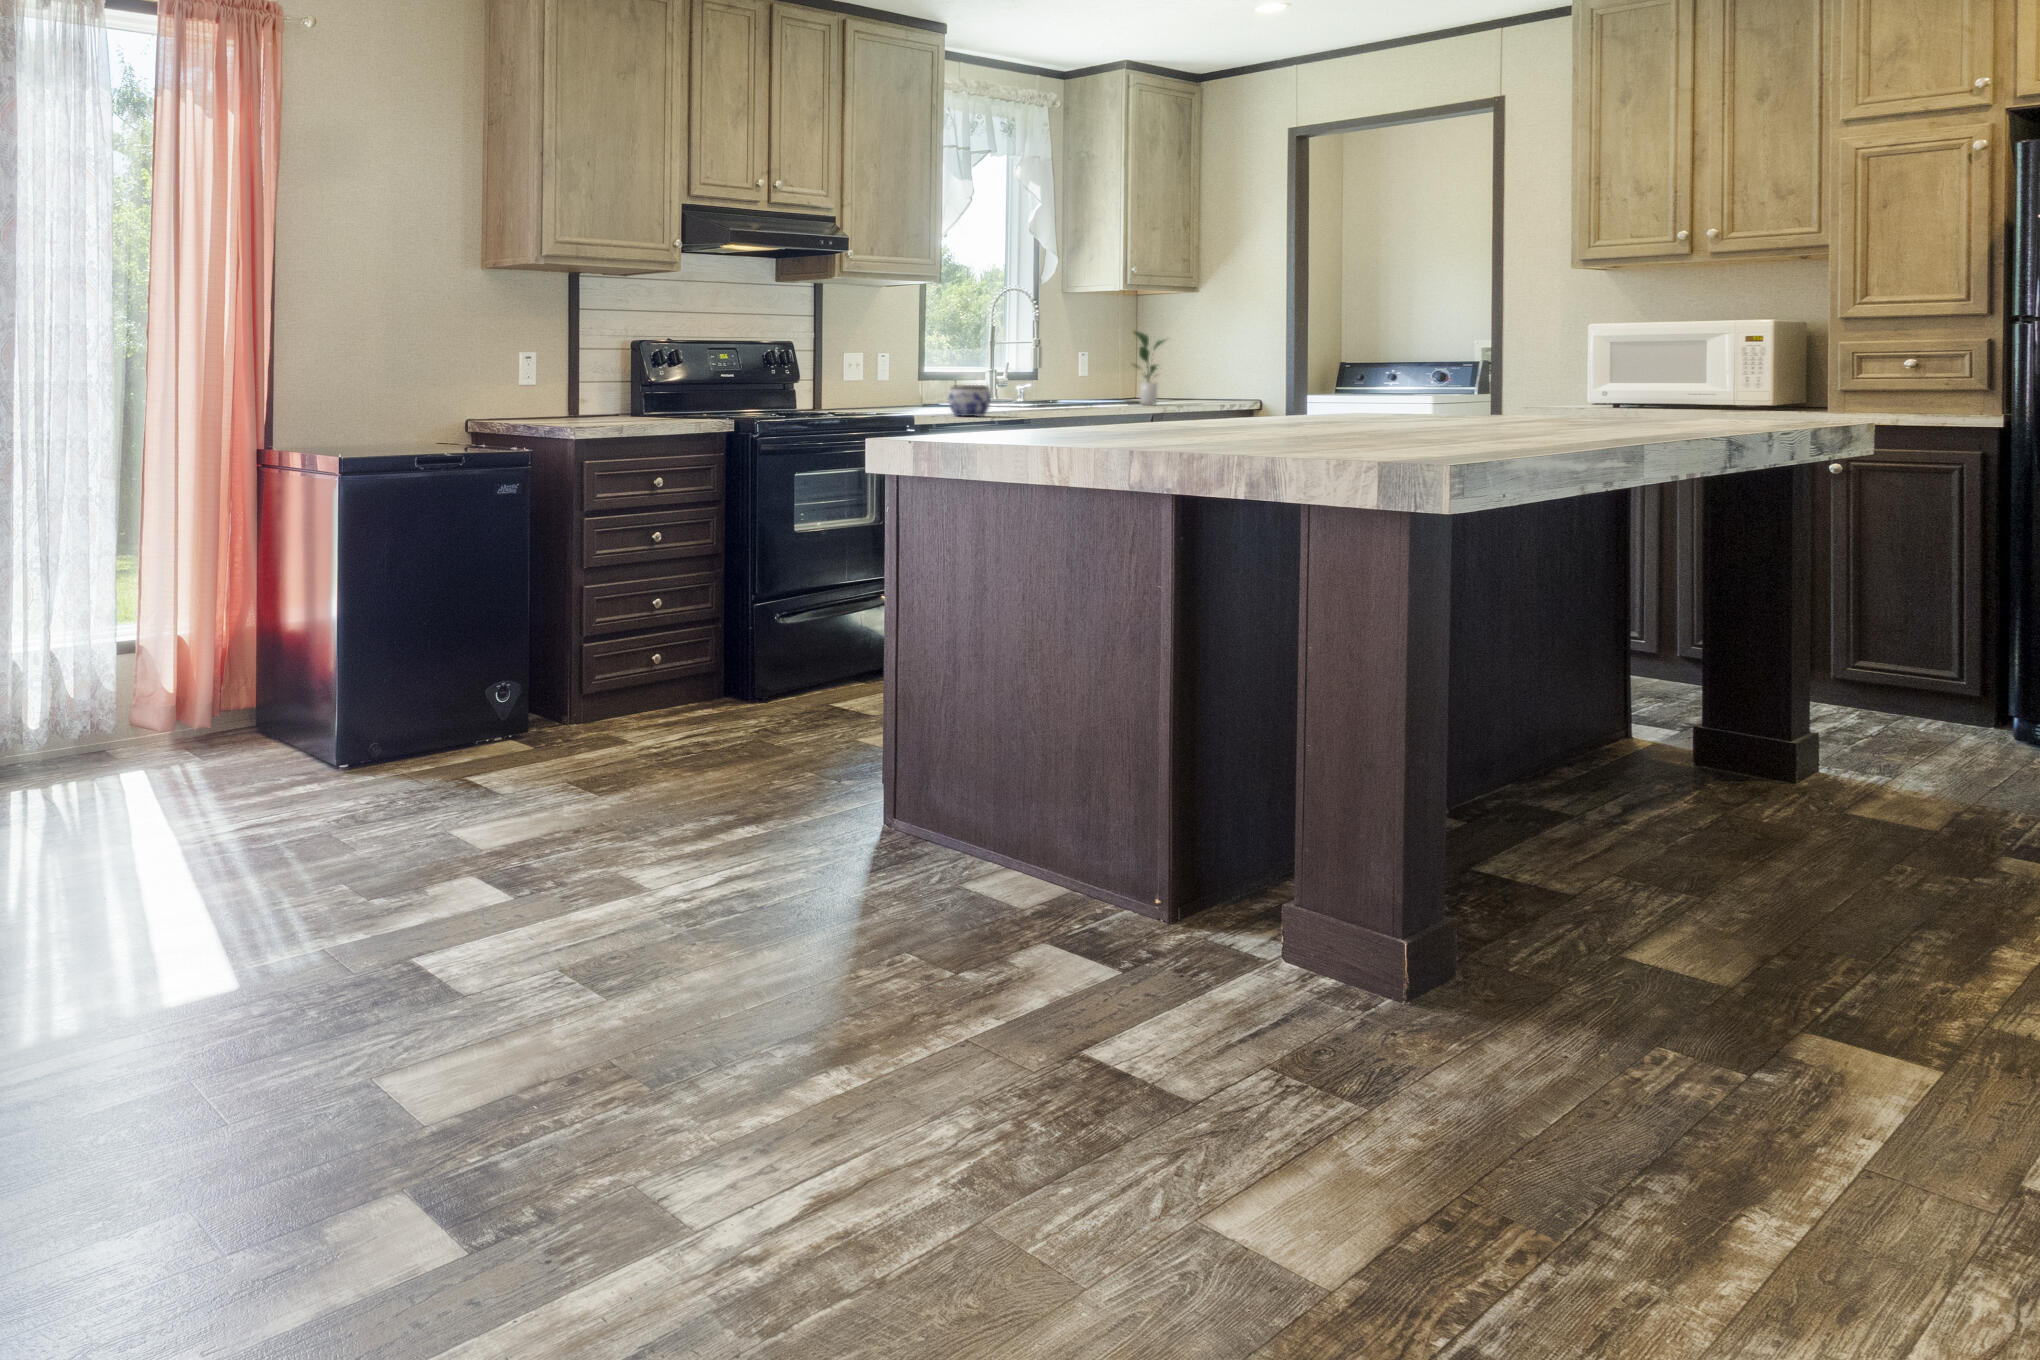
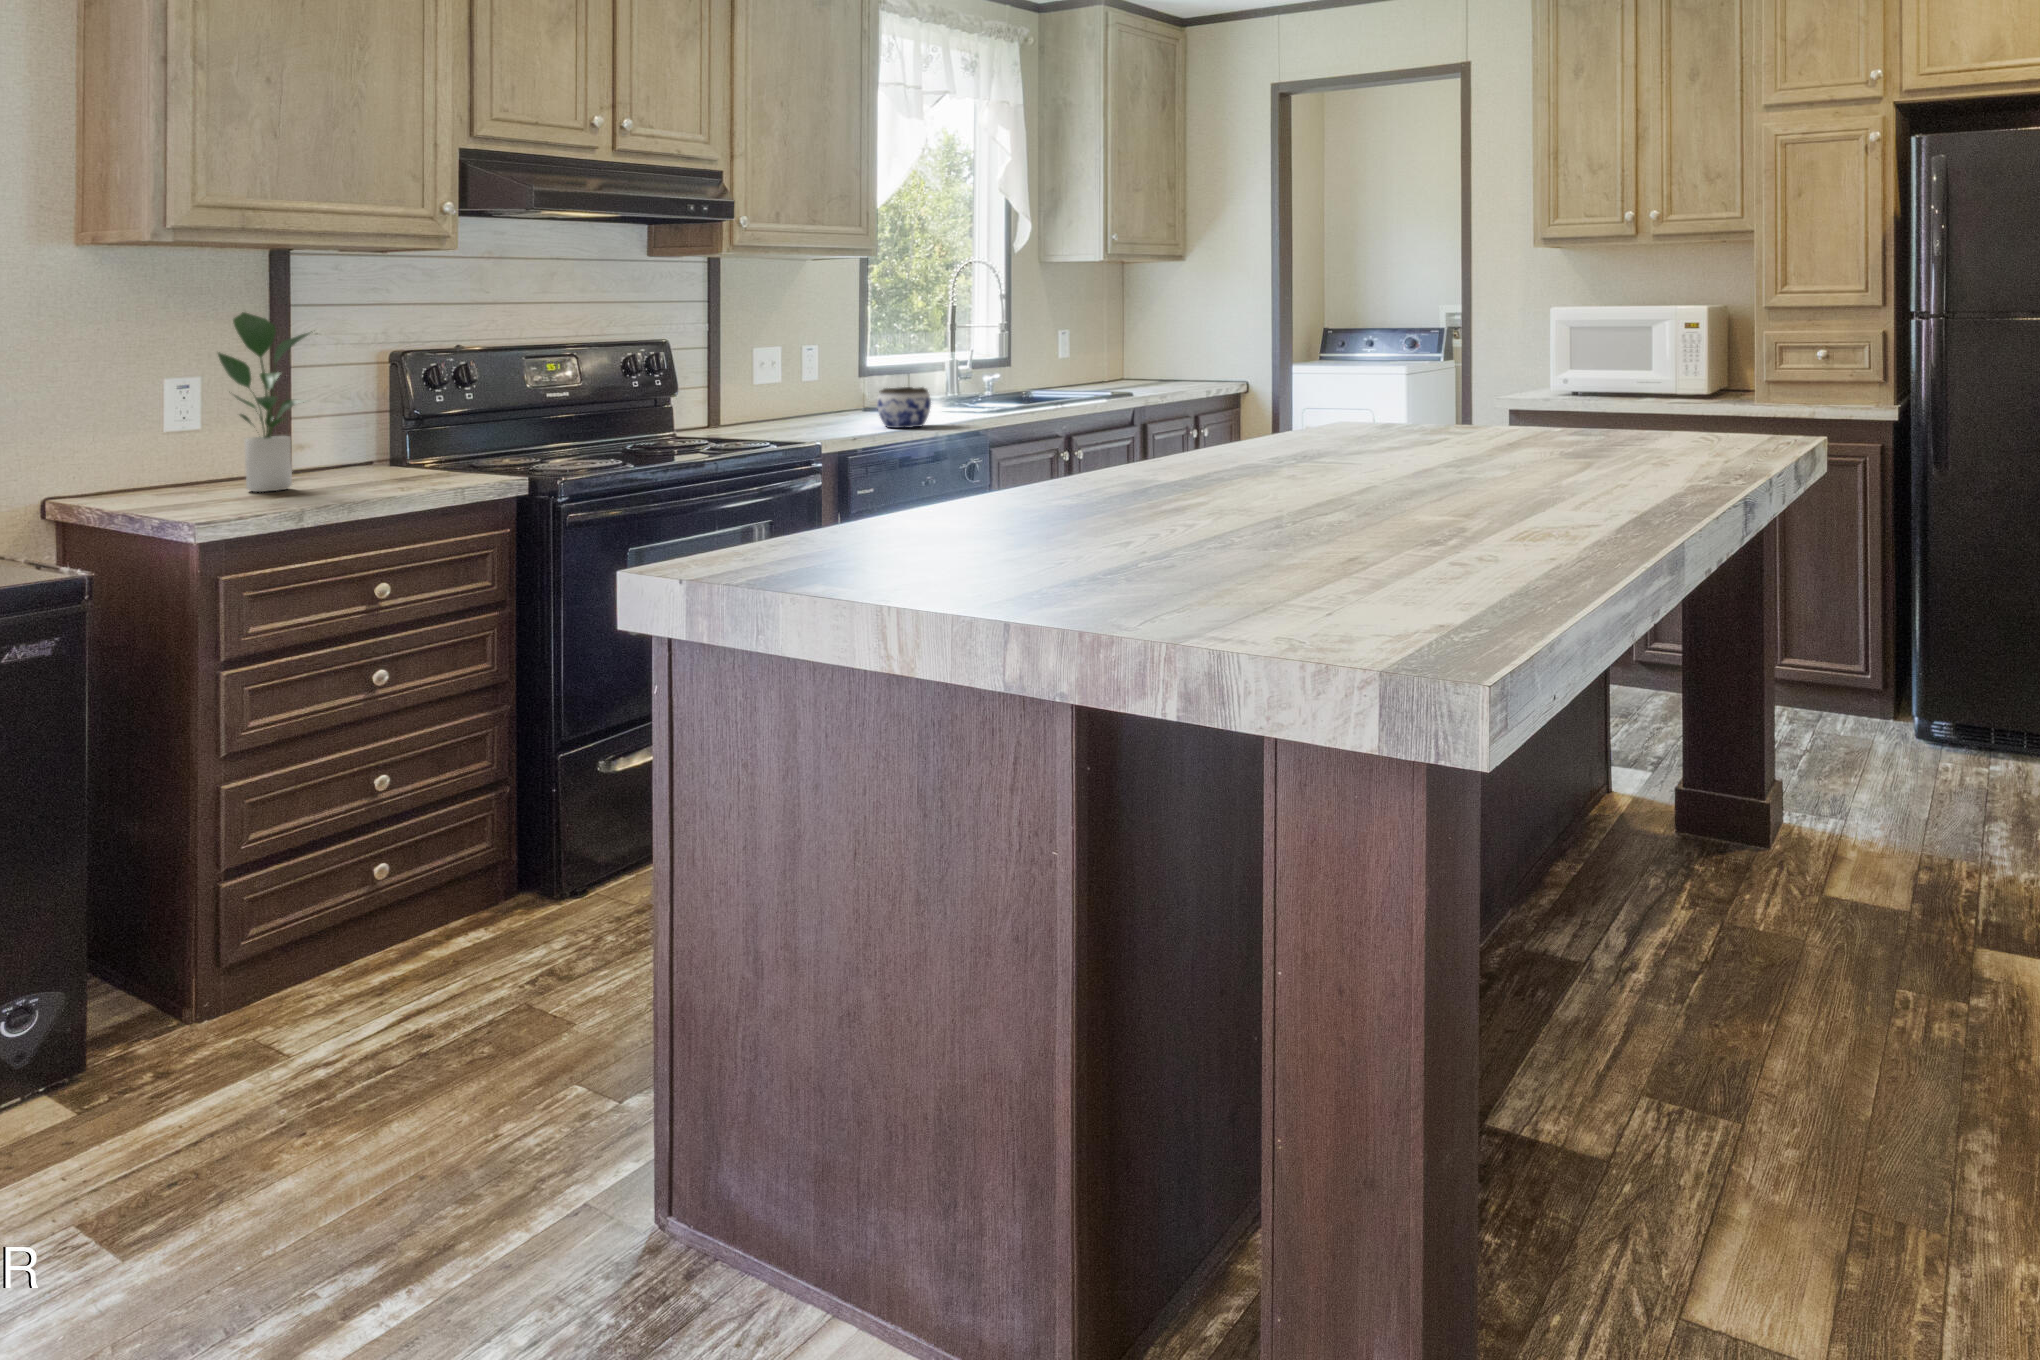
potted plant: present [1132,330,1165,405] -> present [218,312,312,492]

